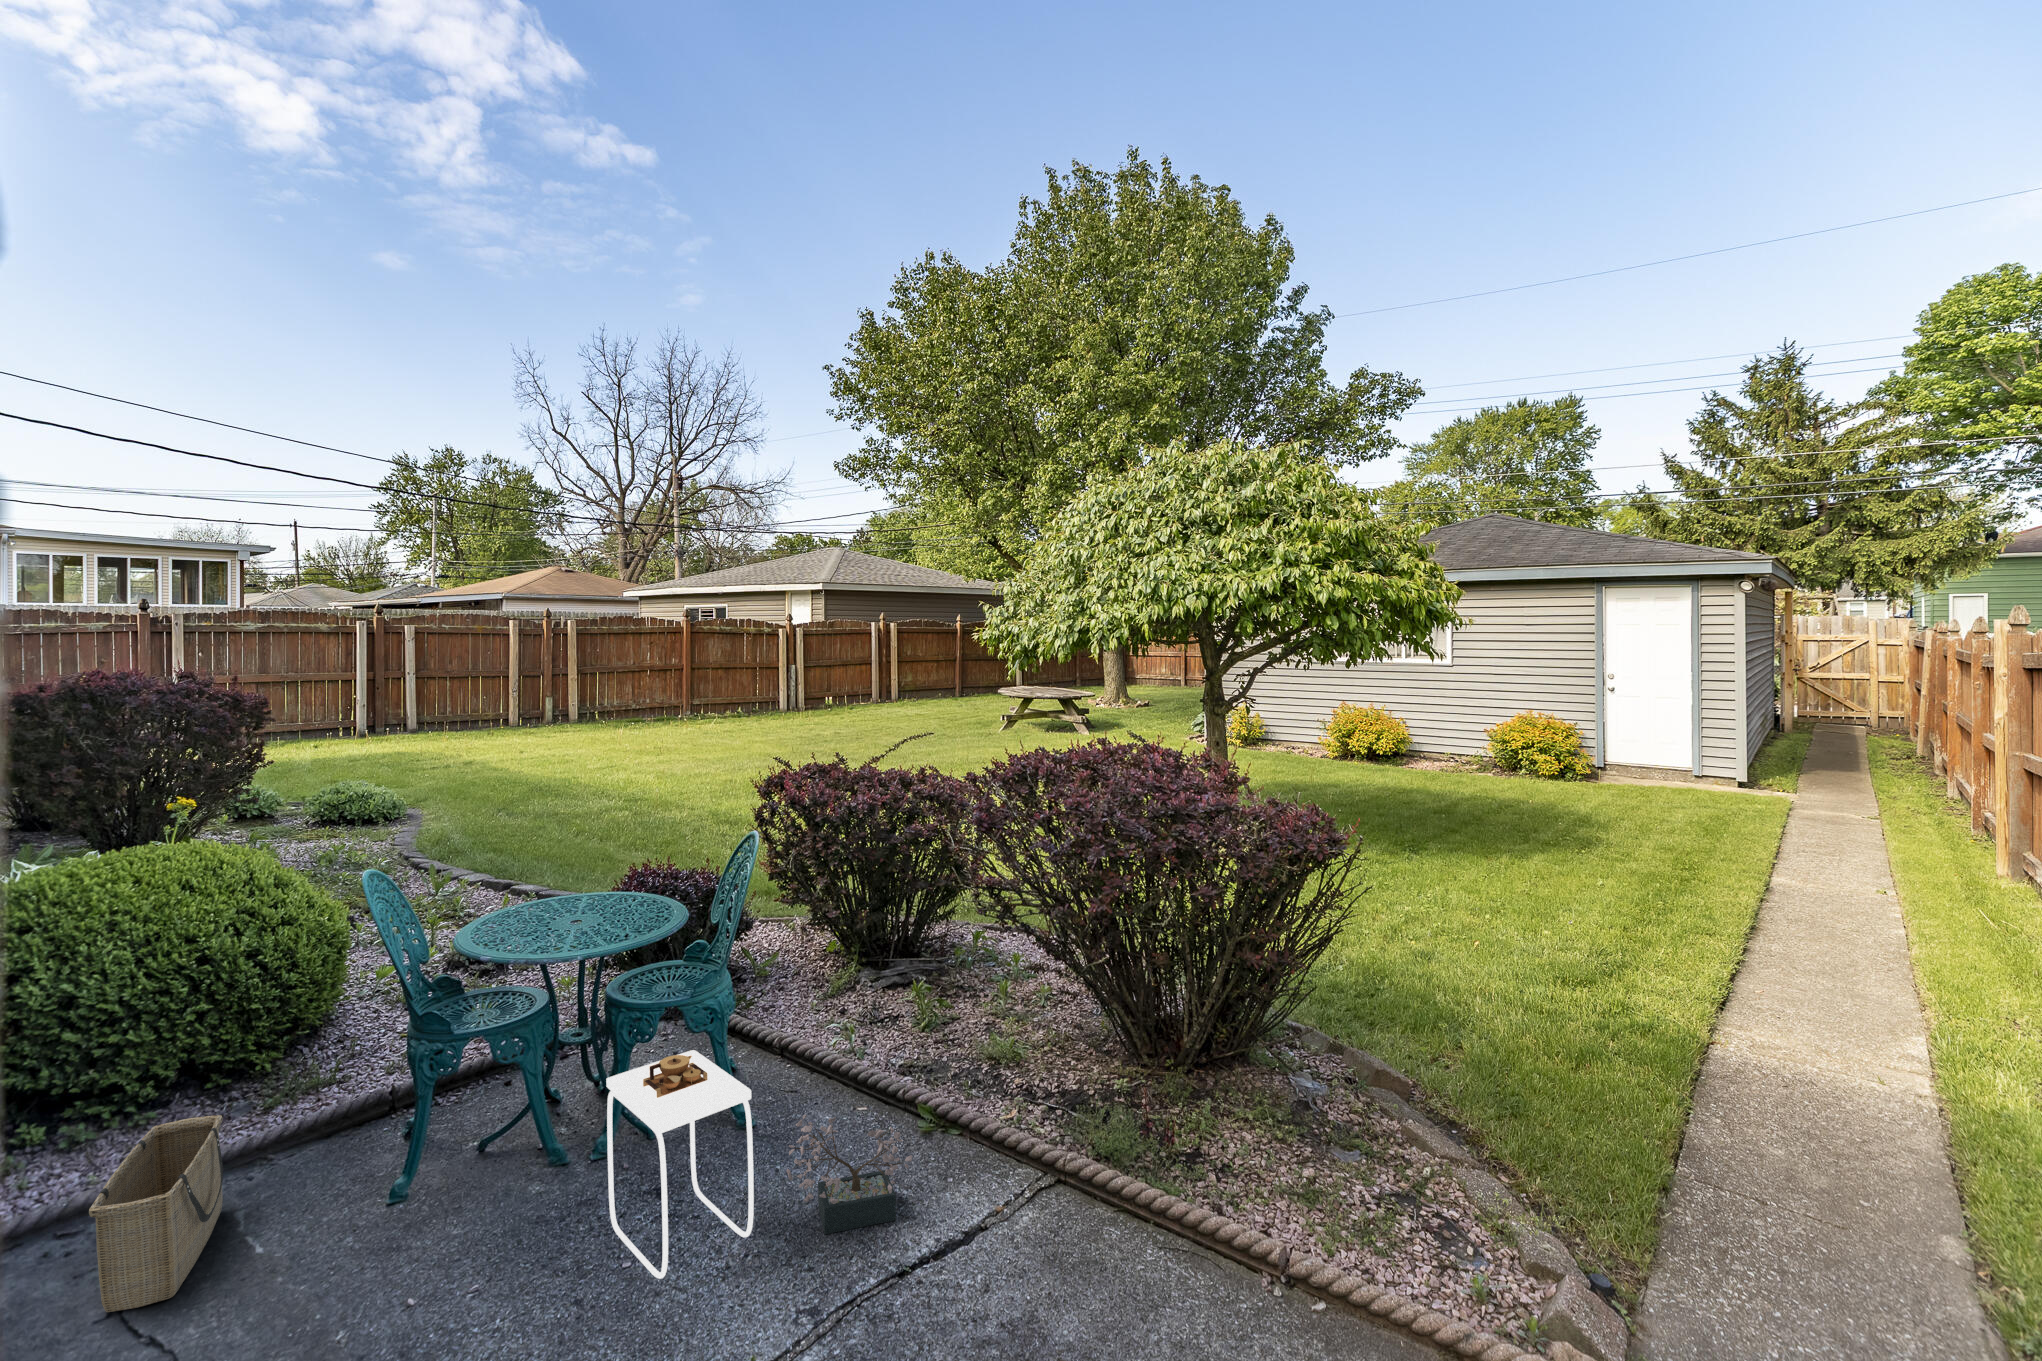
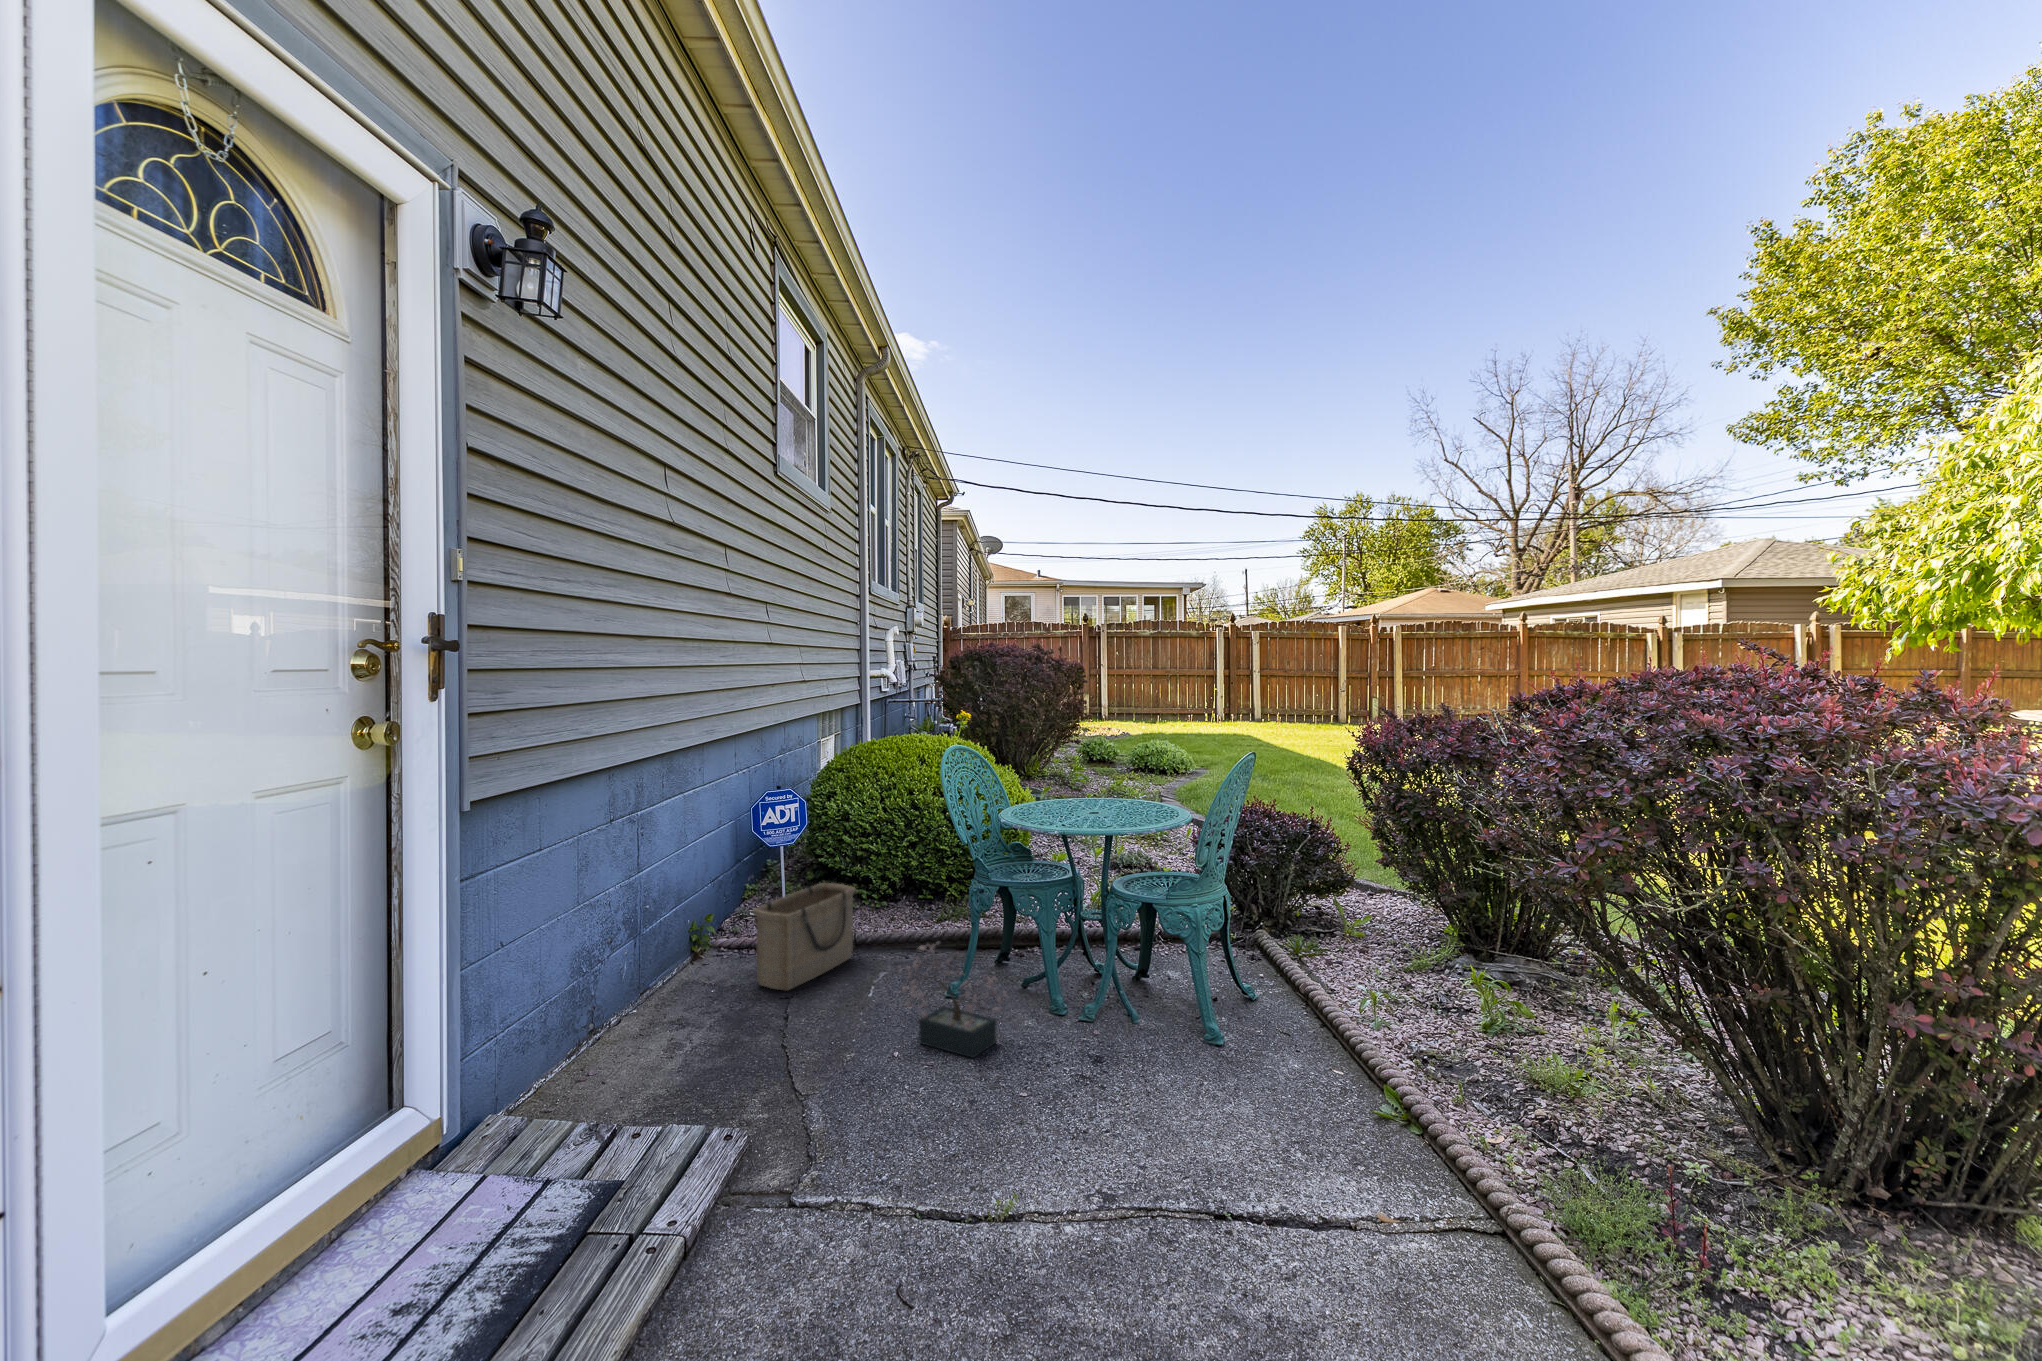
side table: present [606,1050,754,1279] -> none [1022,913,1122,1116]
decorative plant: present [787,1115,912,1234] -> present [902,941,1009,1058]

